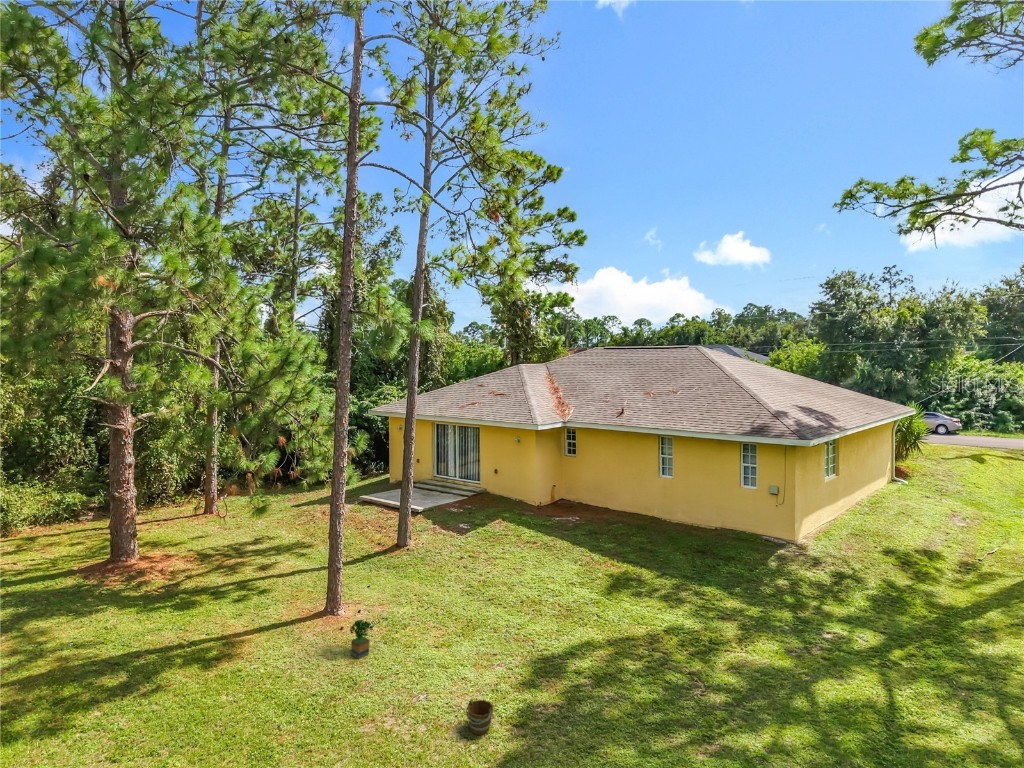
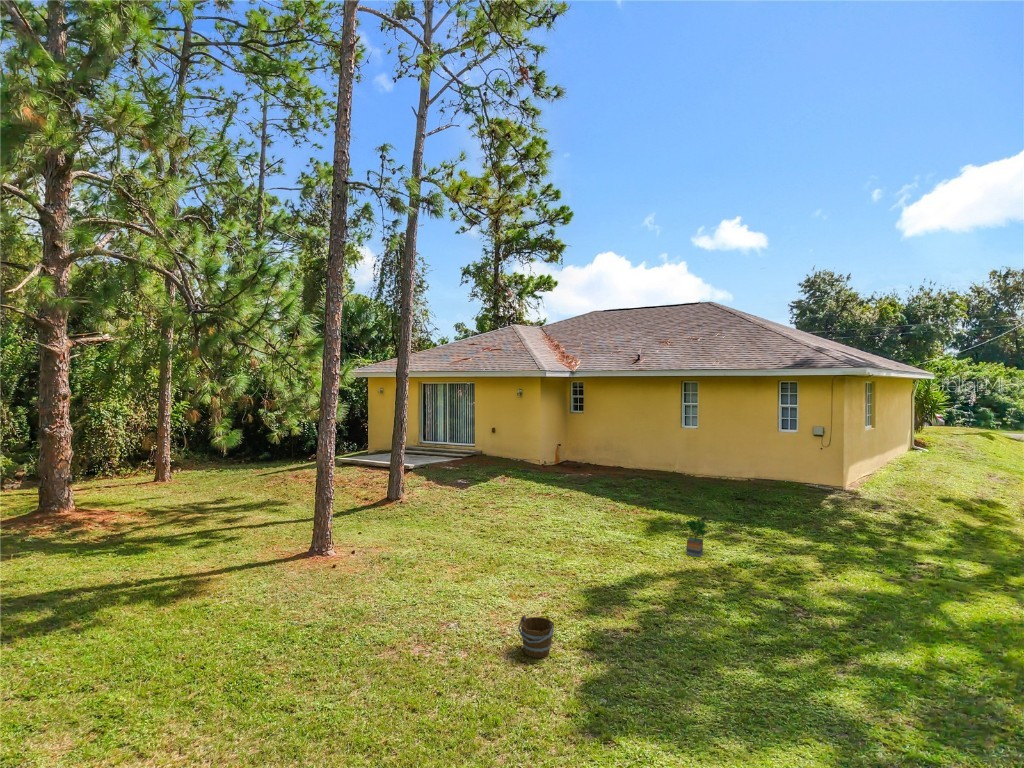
potted tree: present [350,620,374,659] -> present [686,520,708,557]

